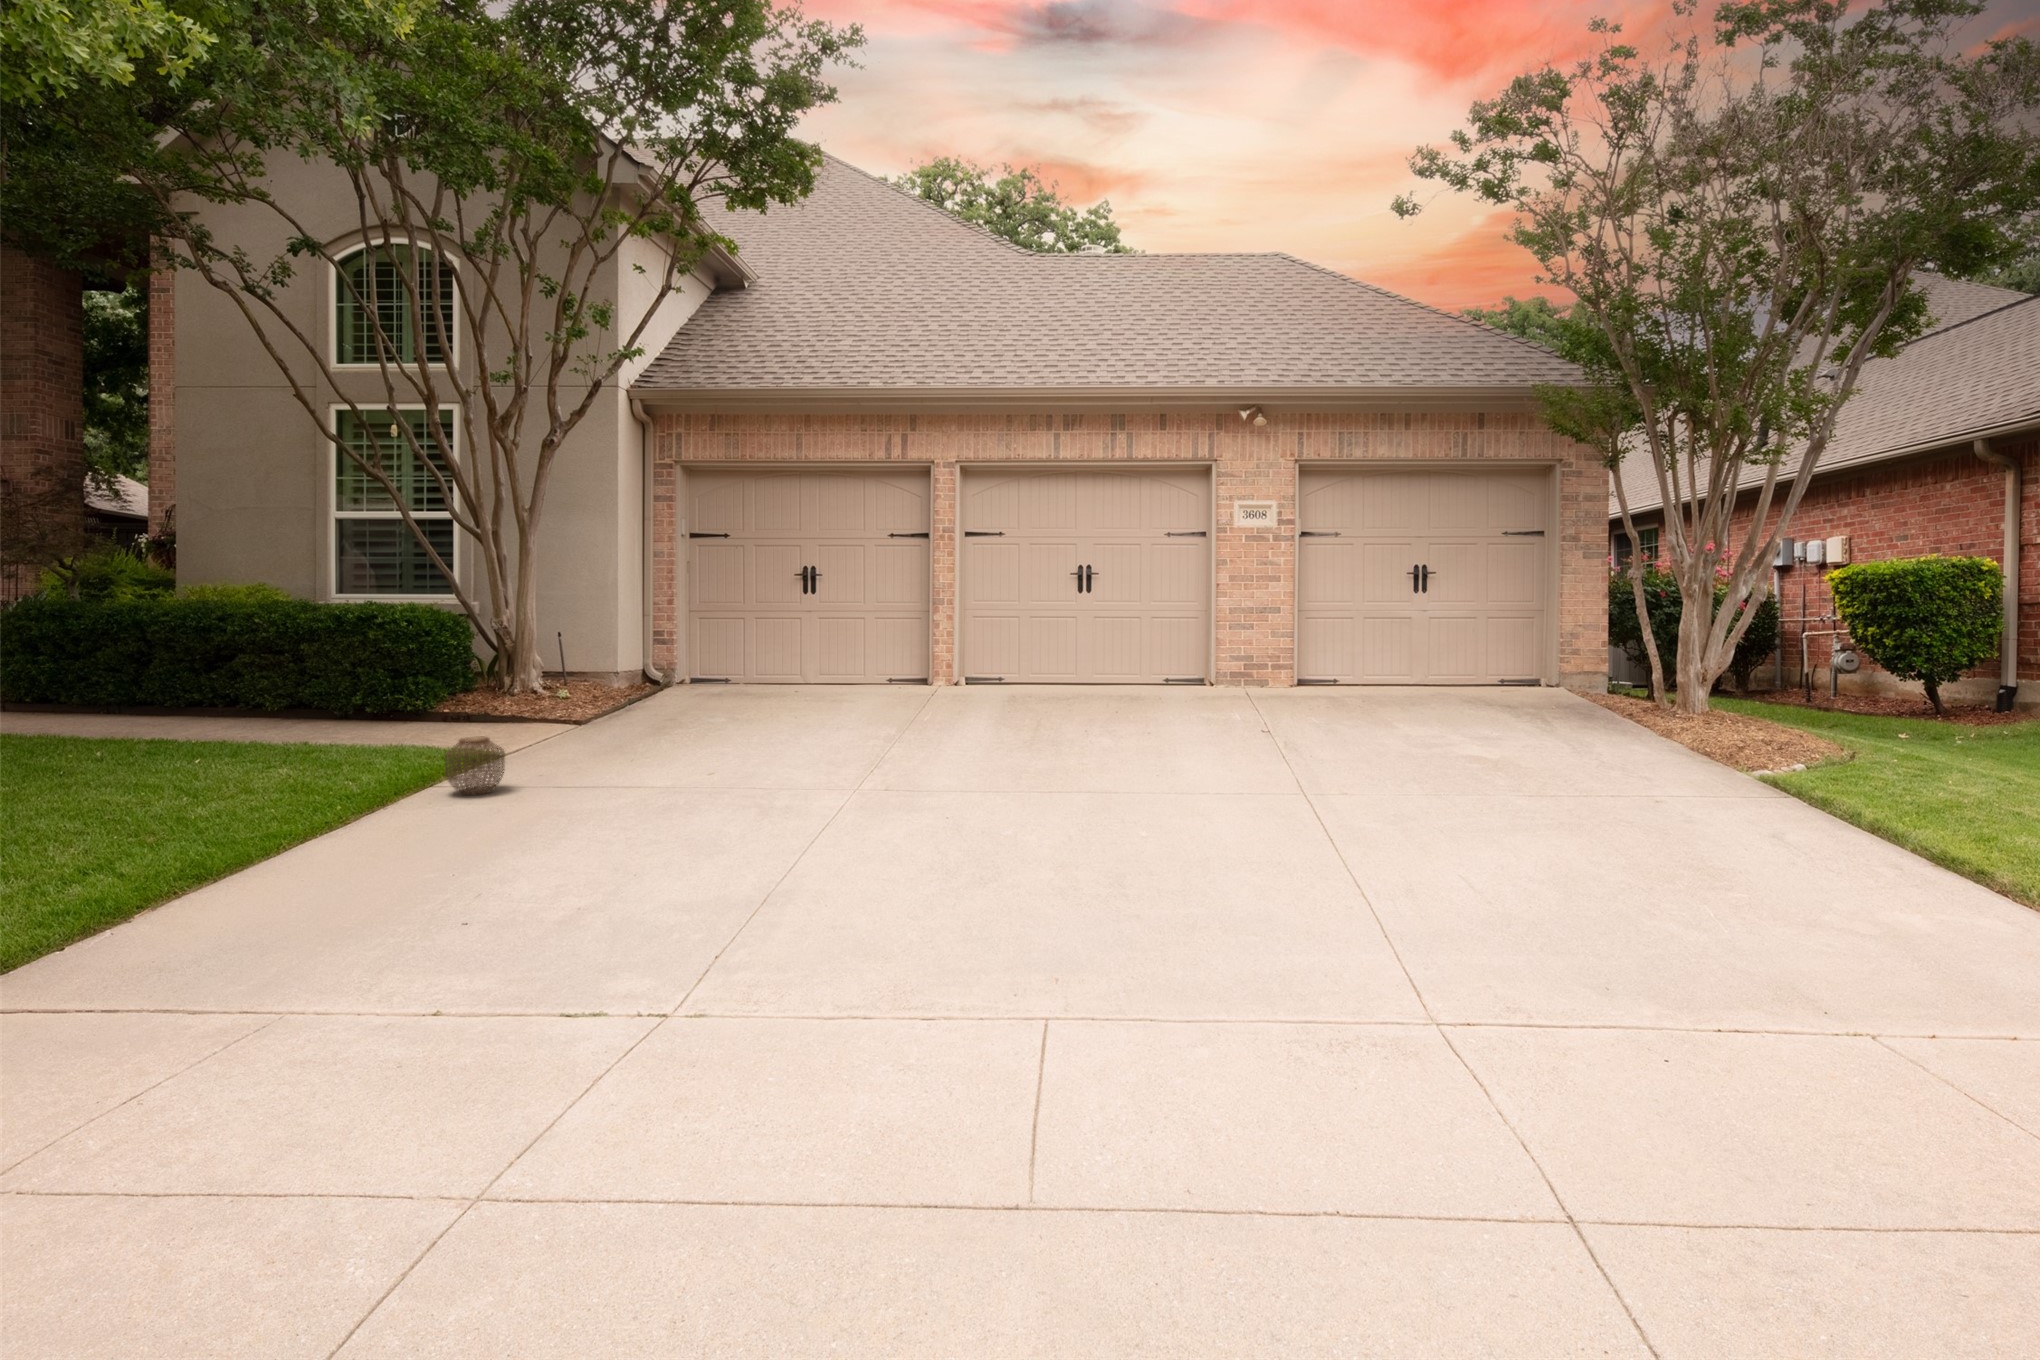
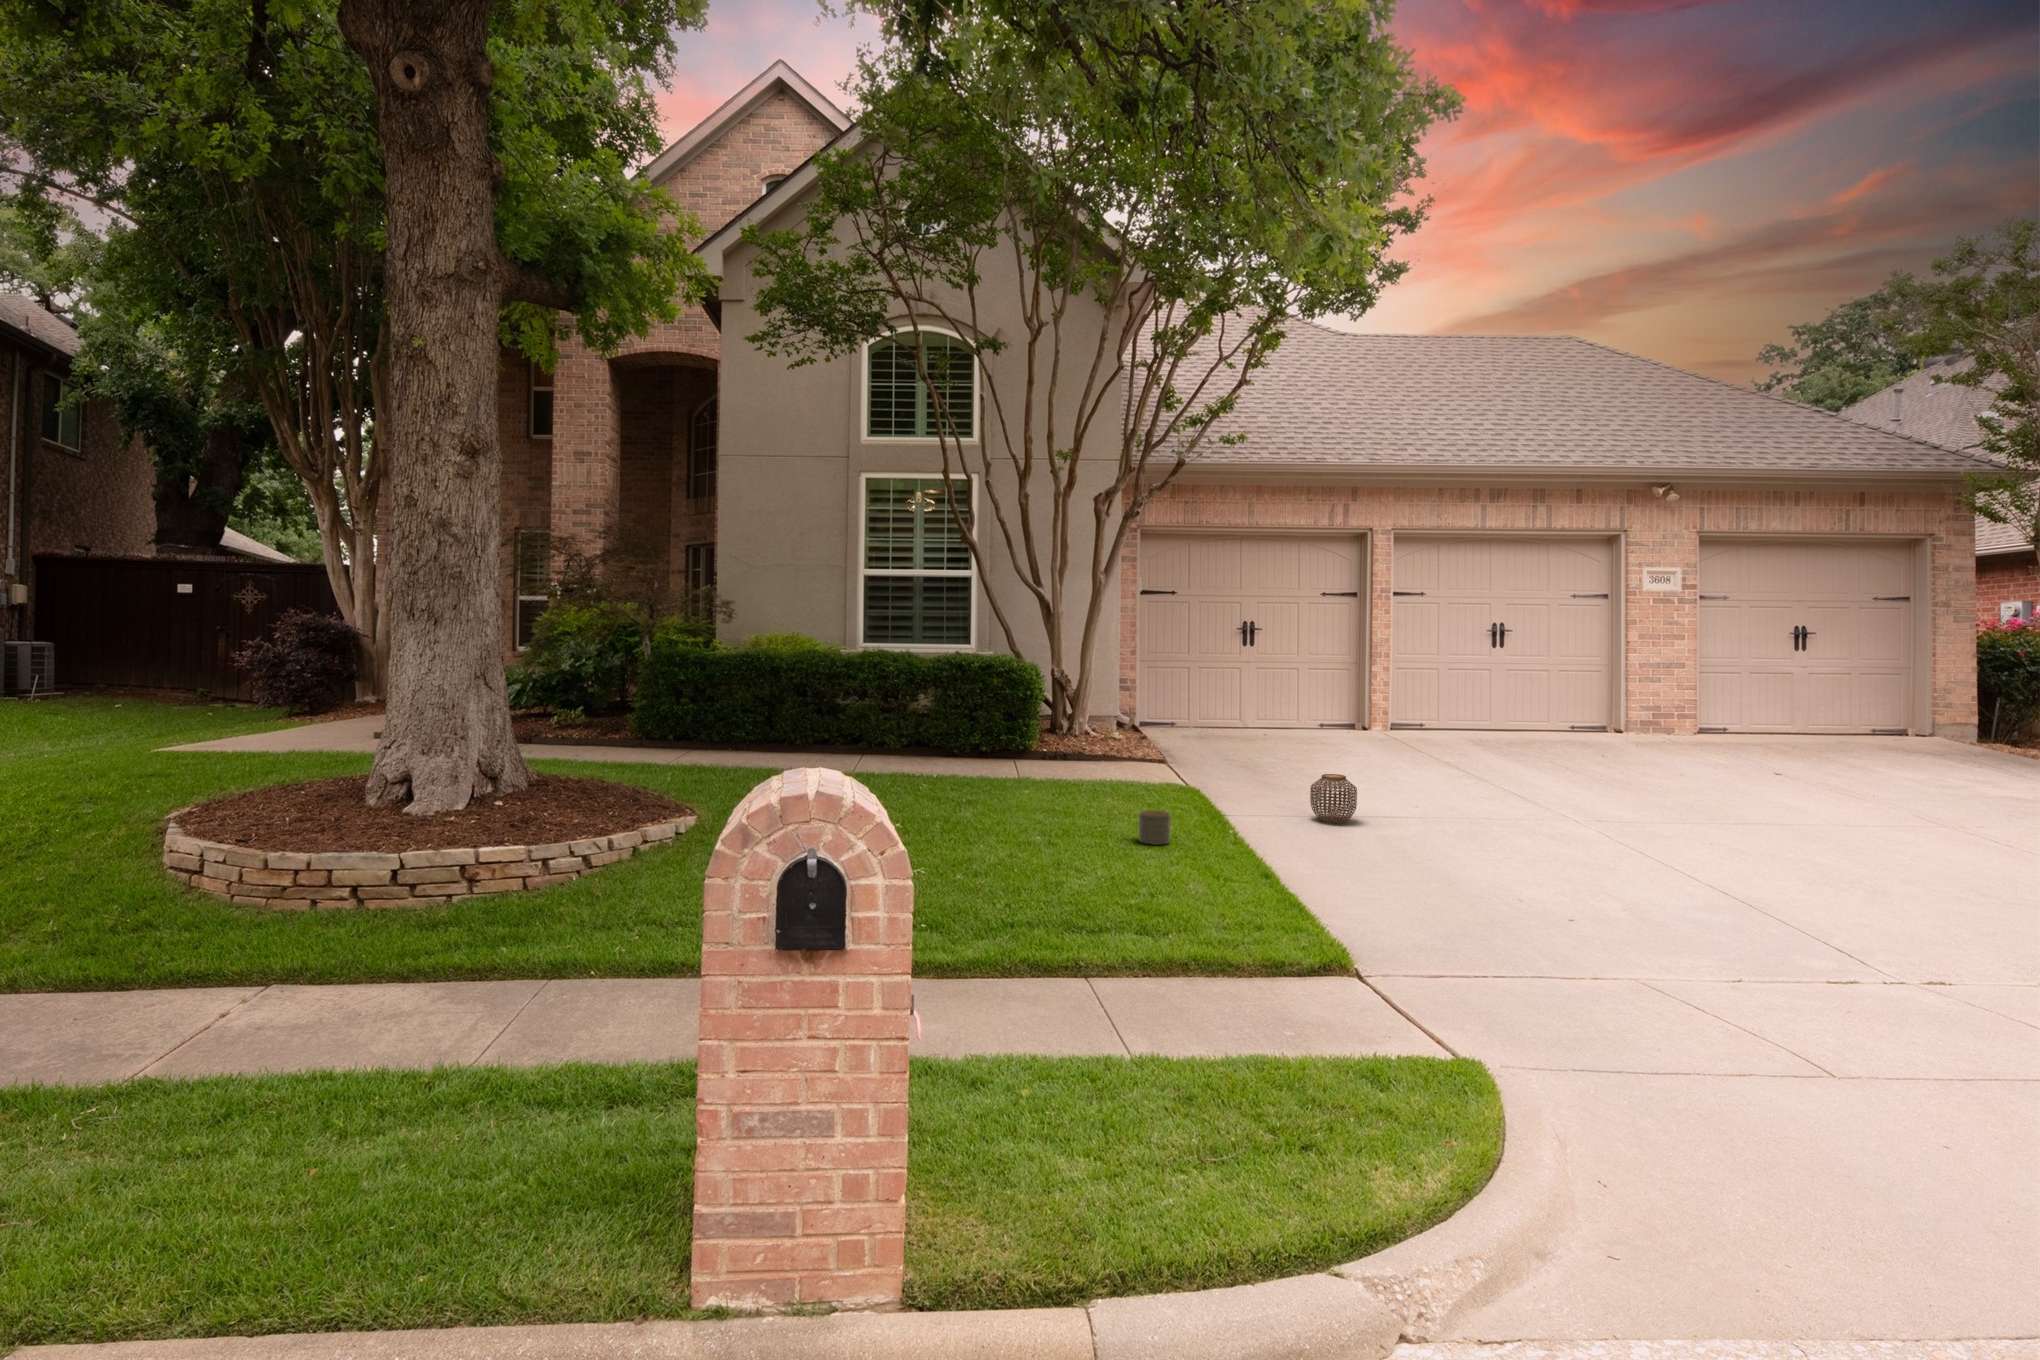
planter: none [116,782,167,824] -> present [1138,810,1171,845]

